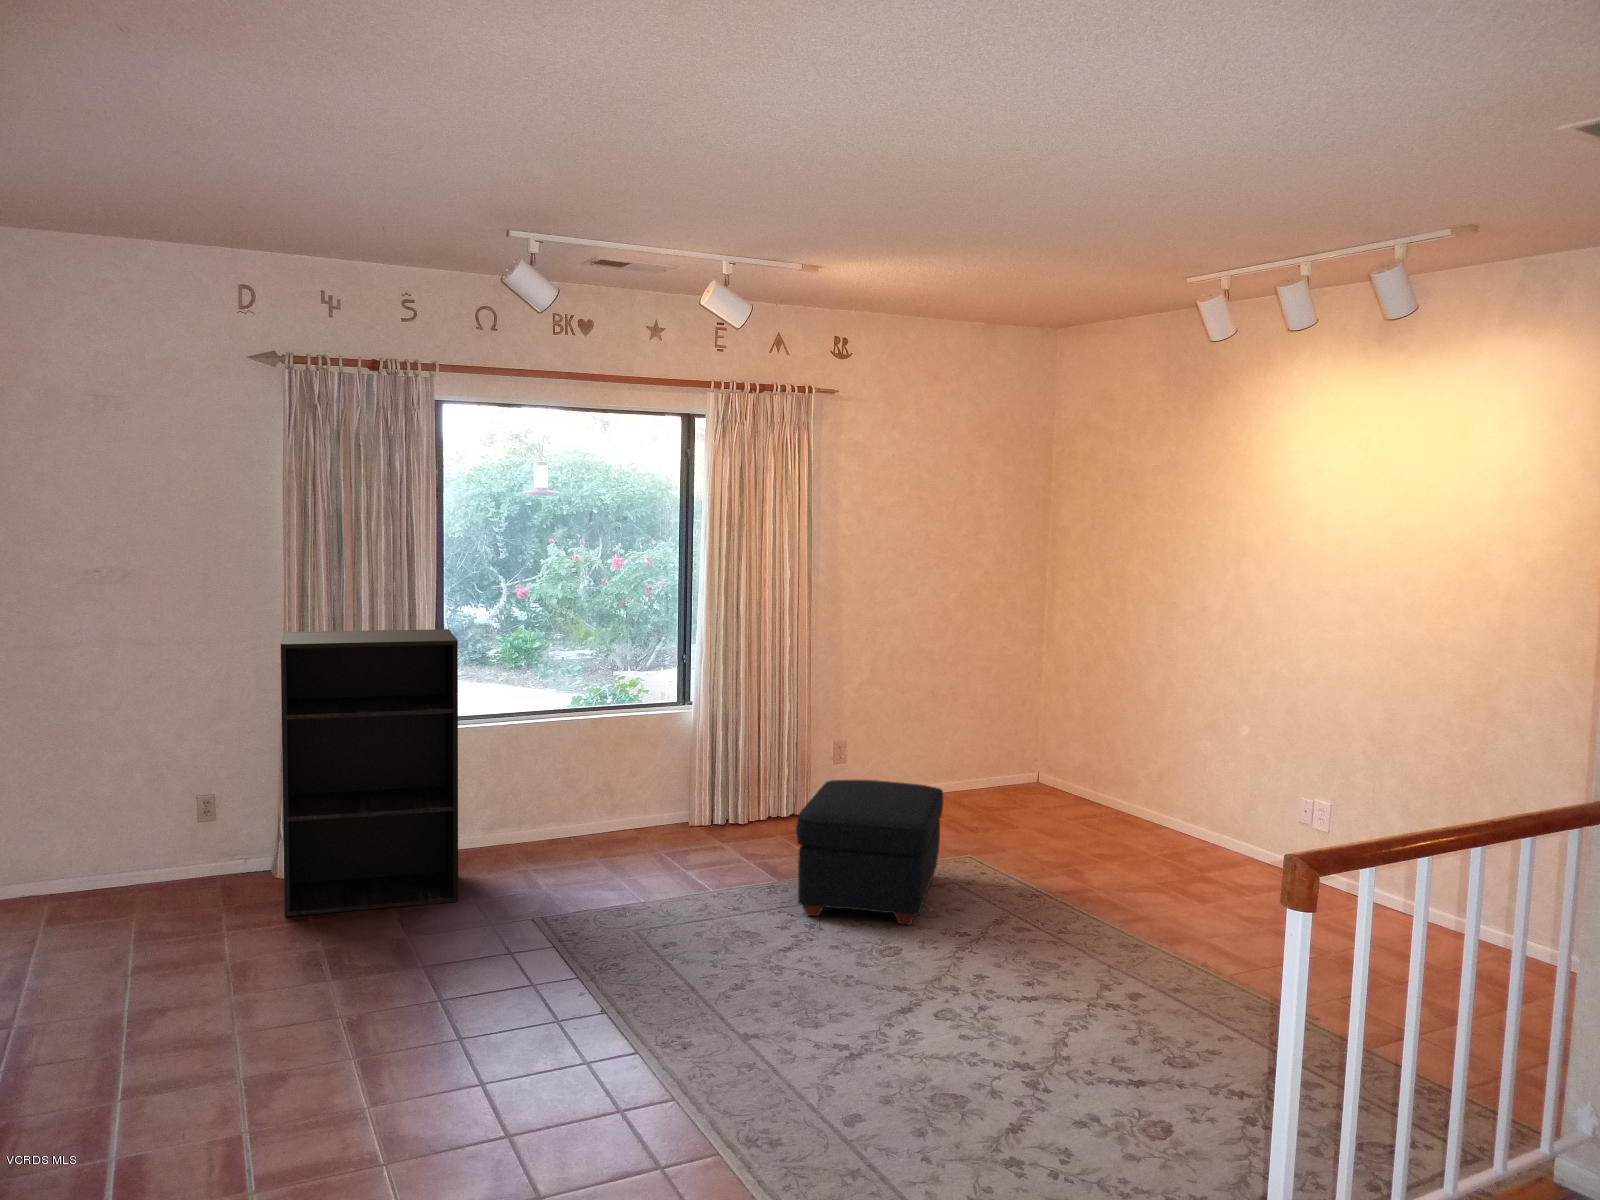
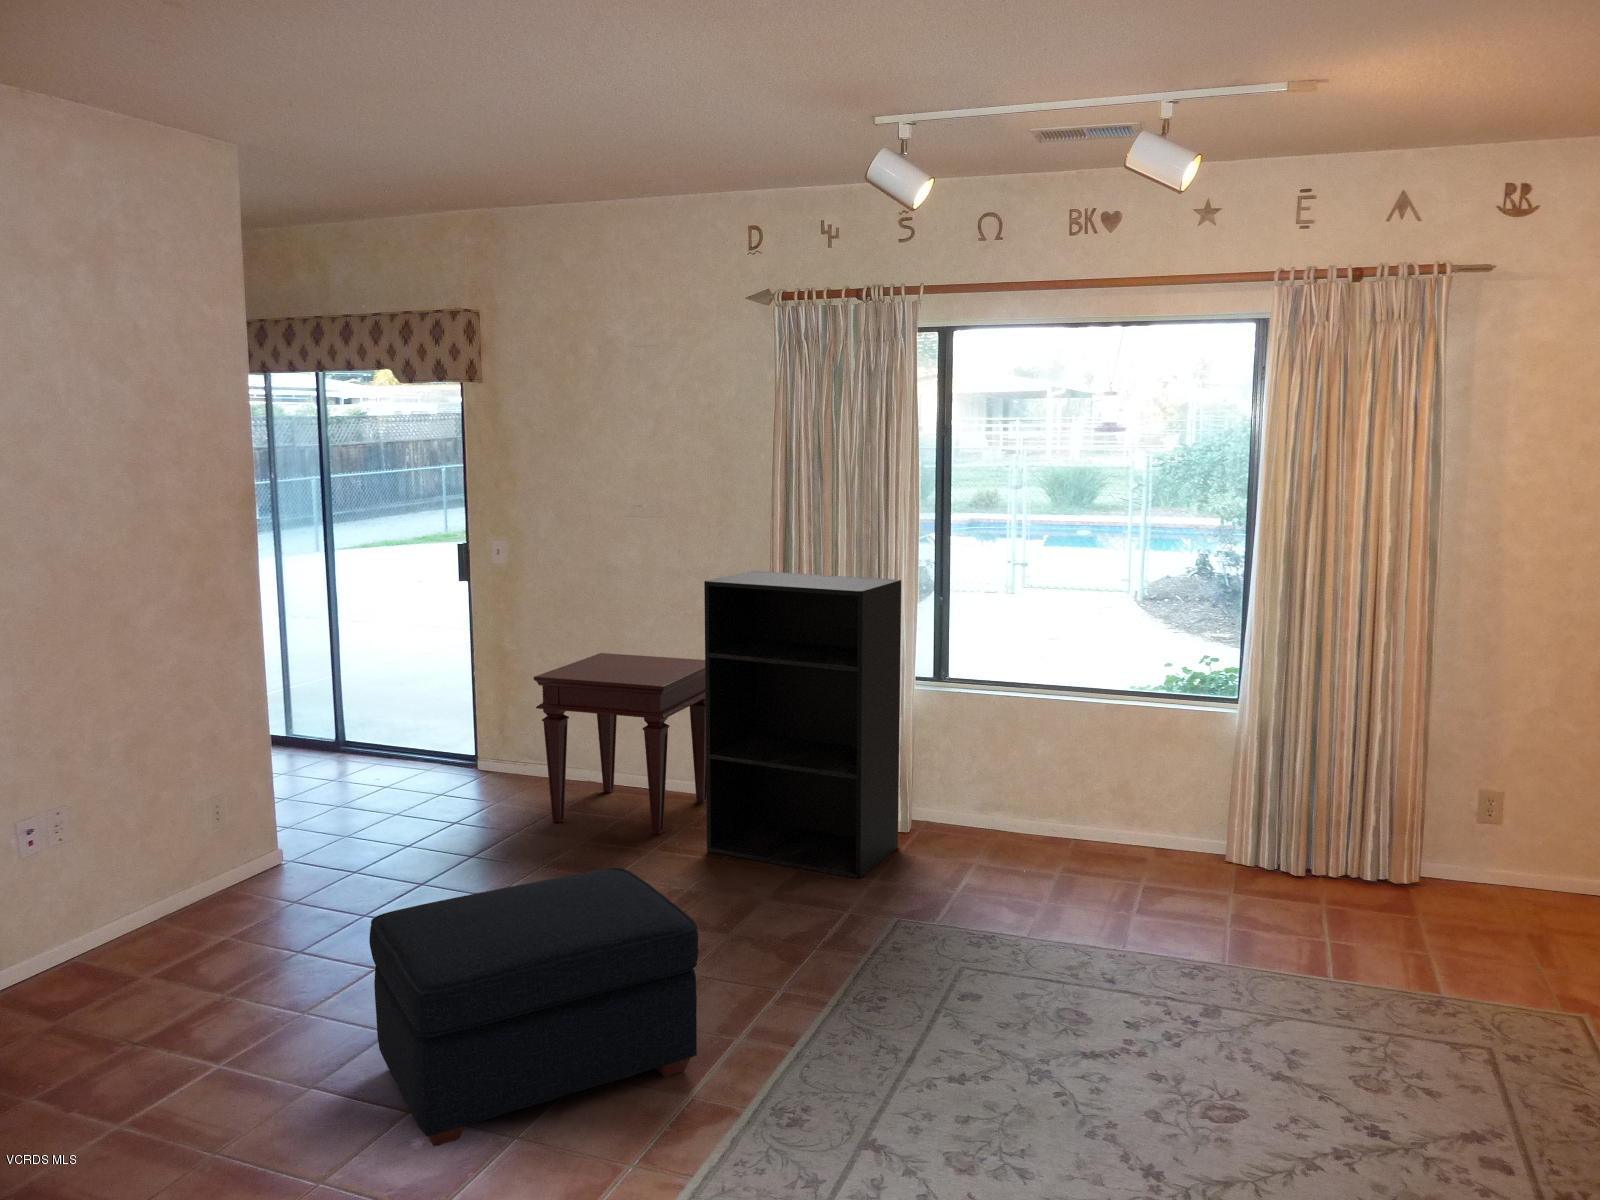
side table: none [42,731,220,935] -> present [534,653,707,834]
ottoman: present [796,779,943,925] -> present [369,868,698,1146]

